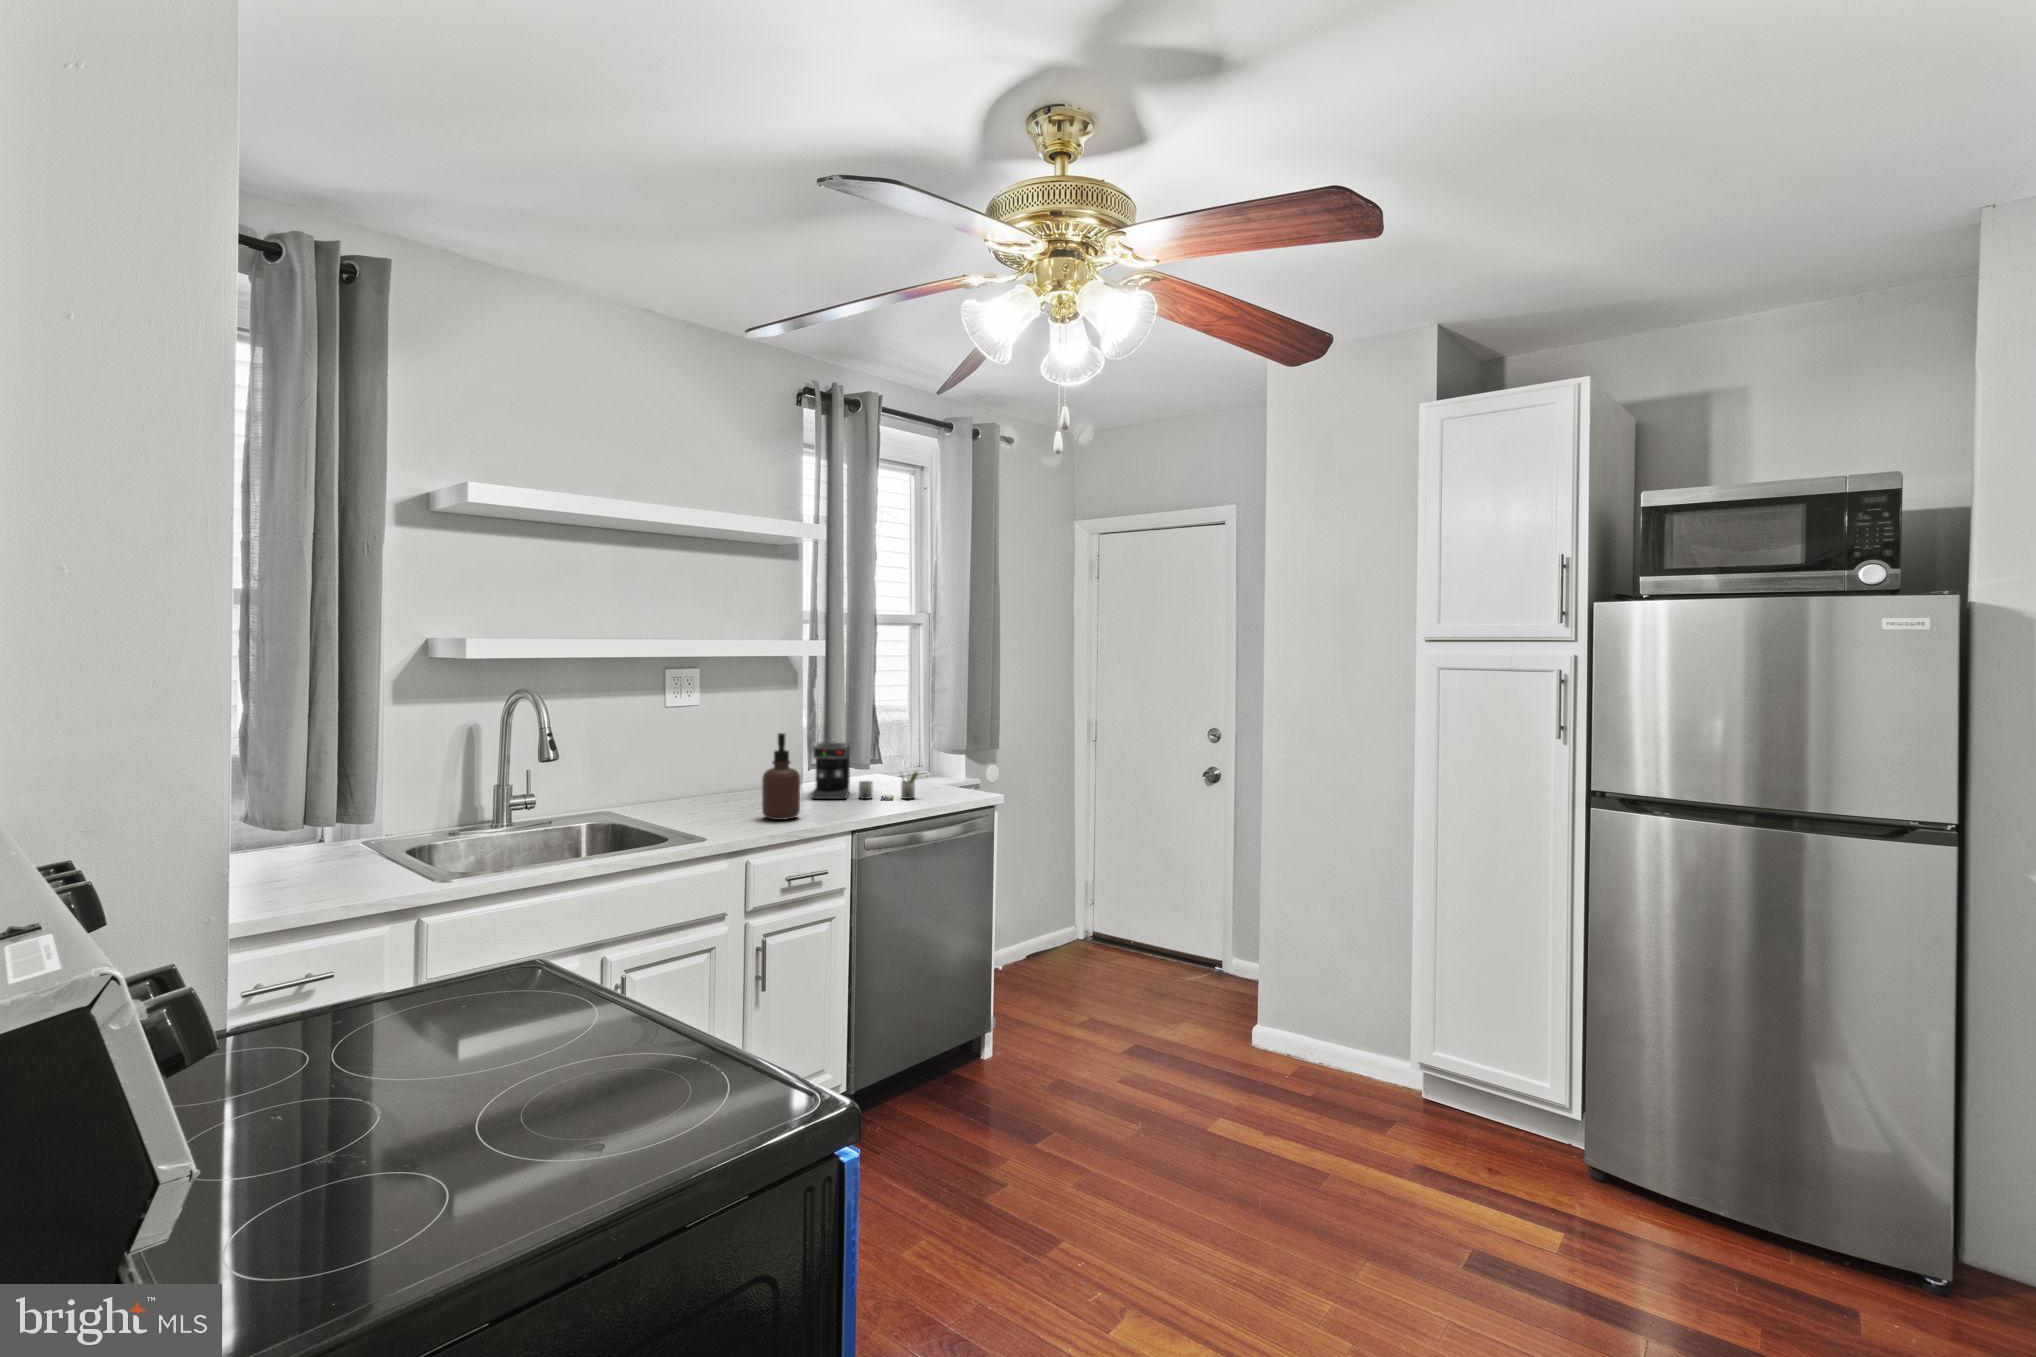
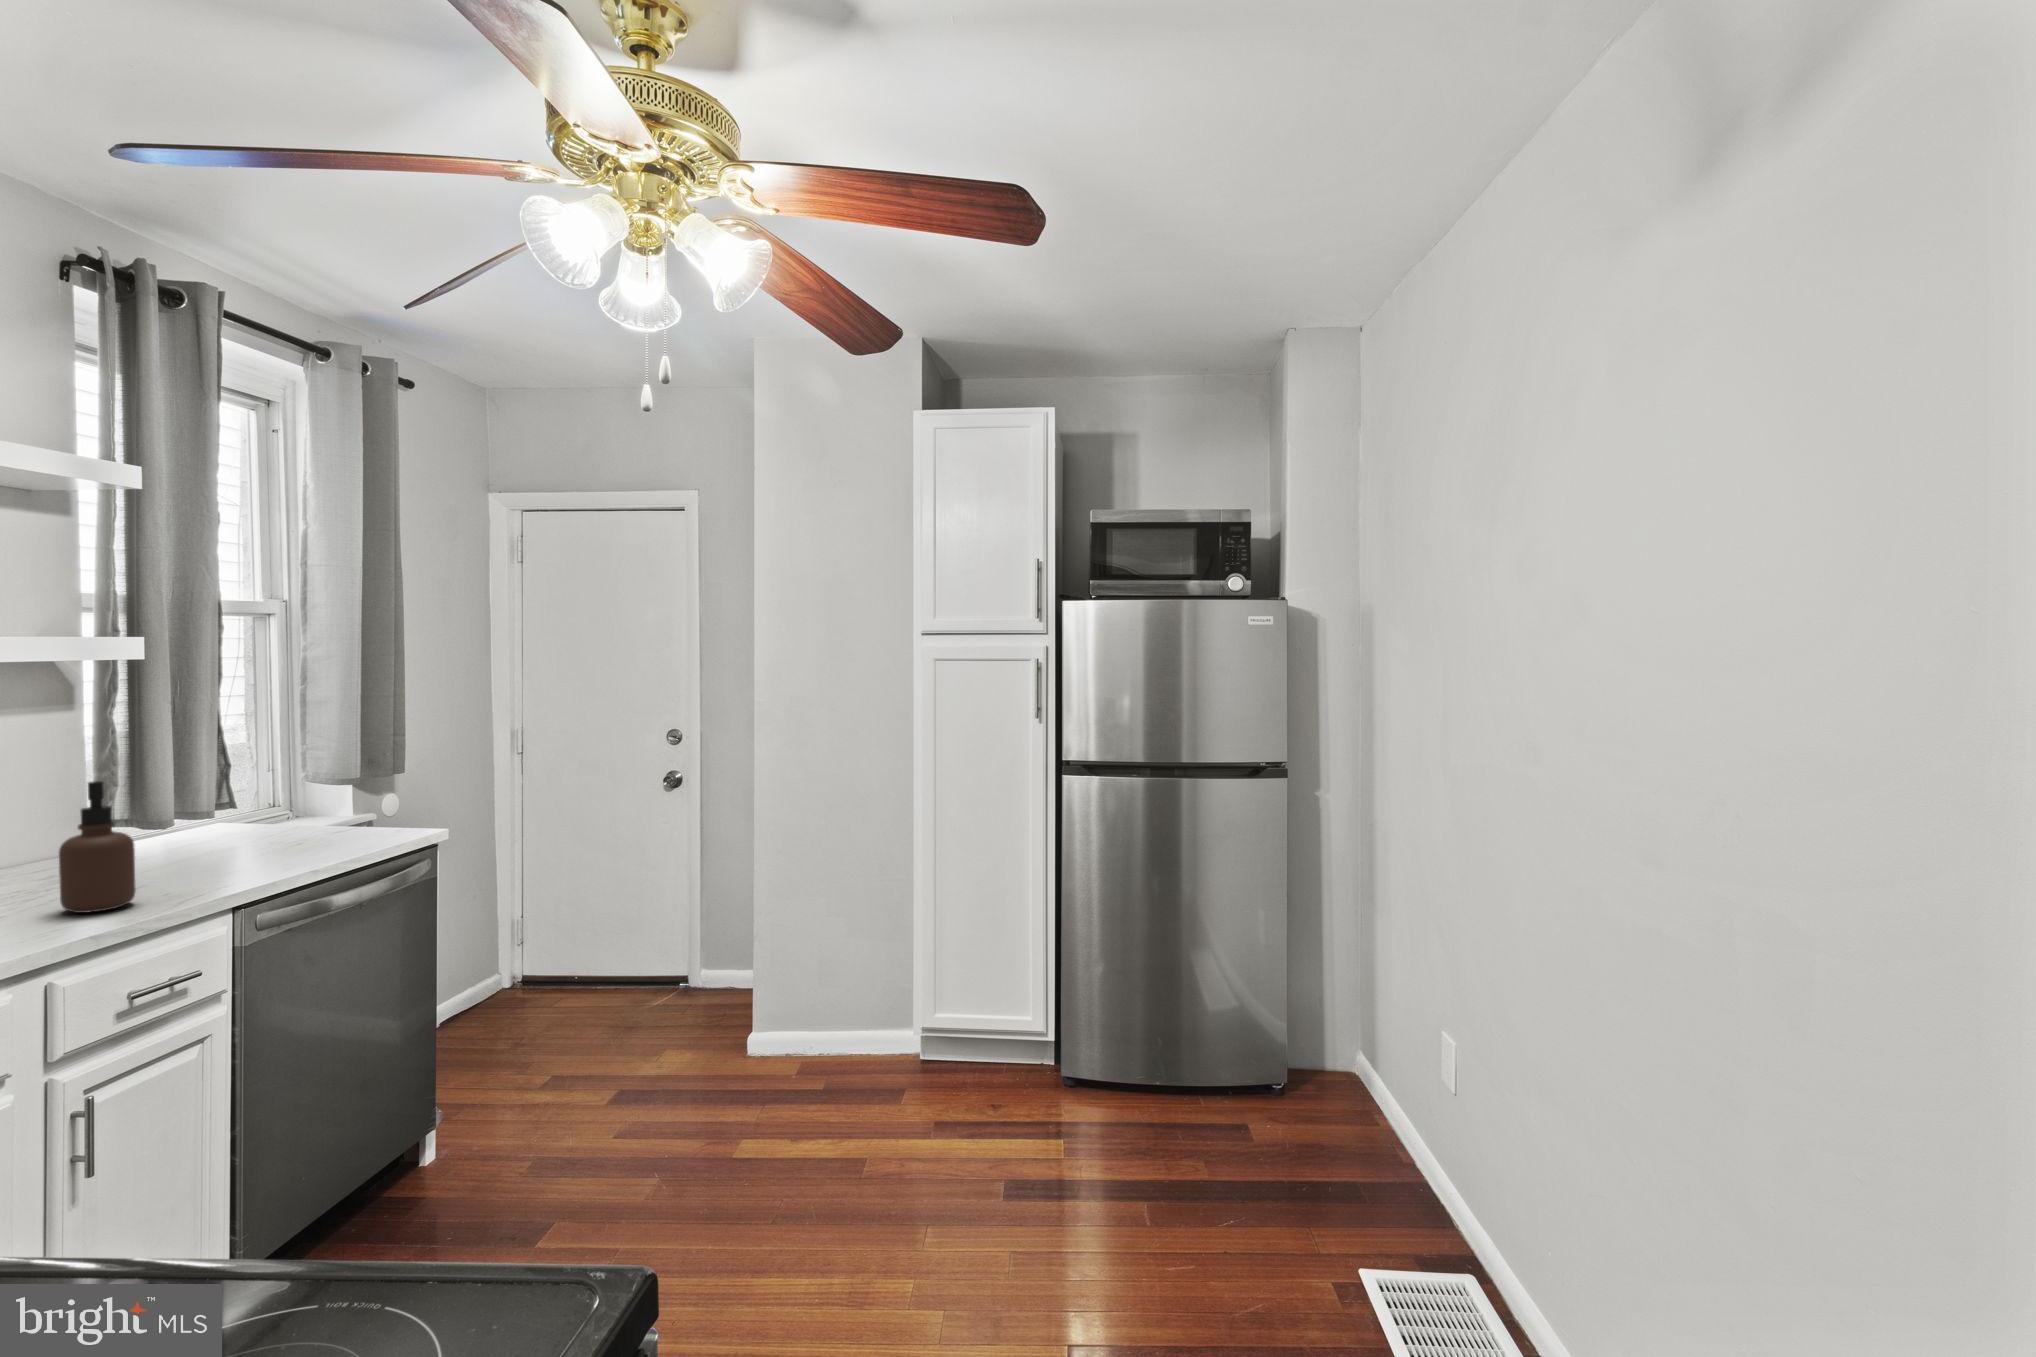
coffee maker: present [812,743,919,799] -> none [132,783,319,870]

